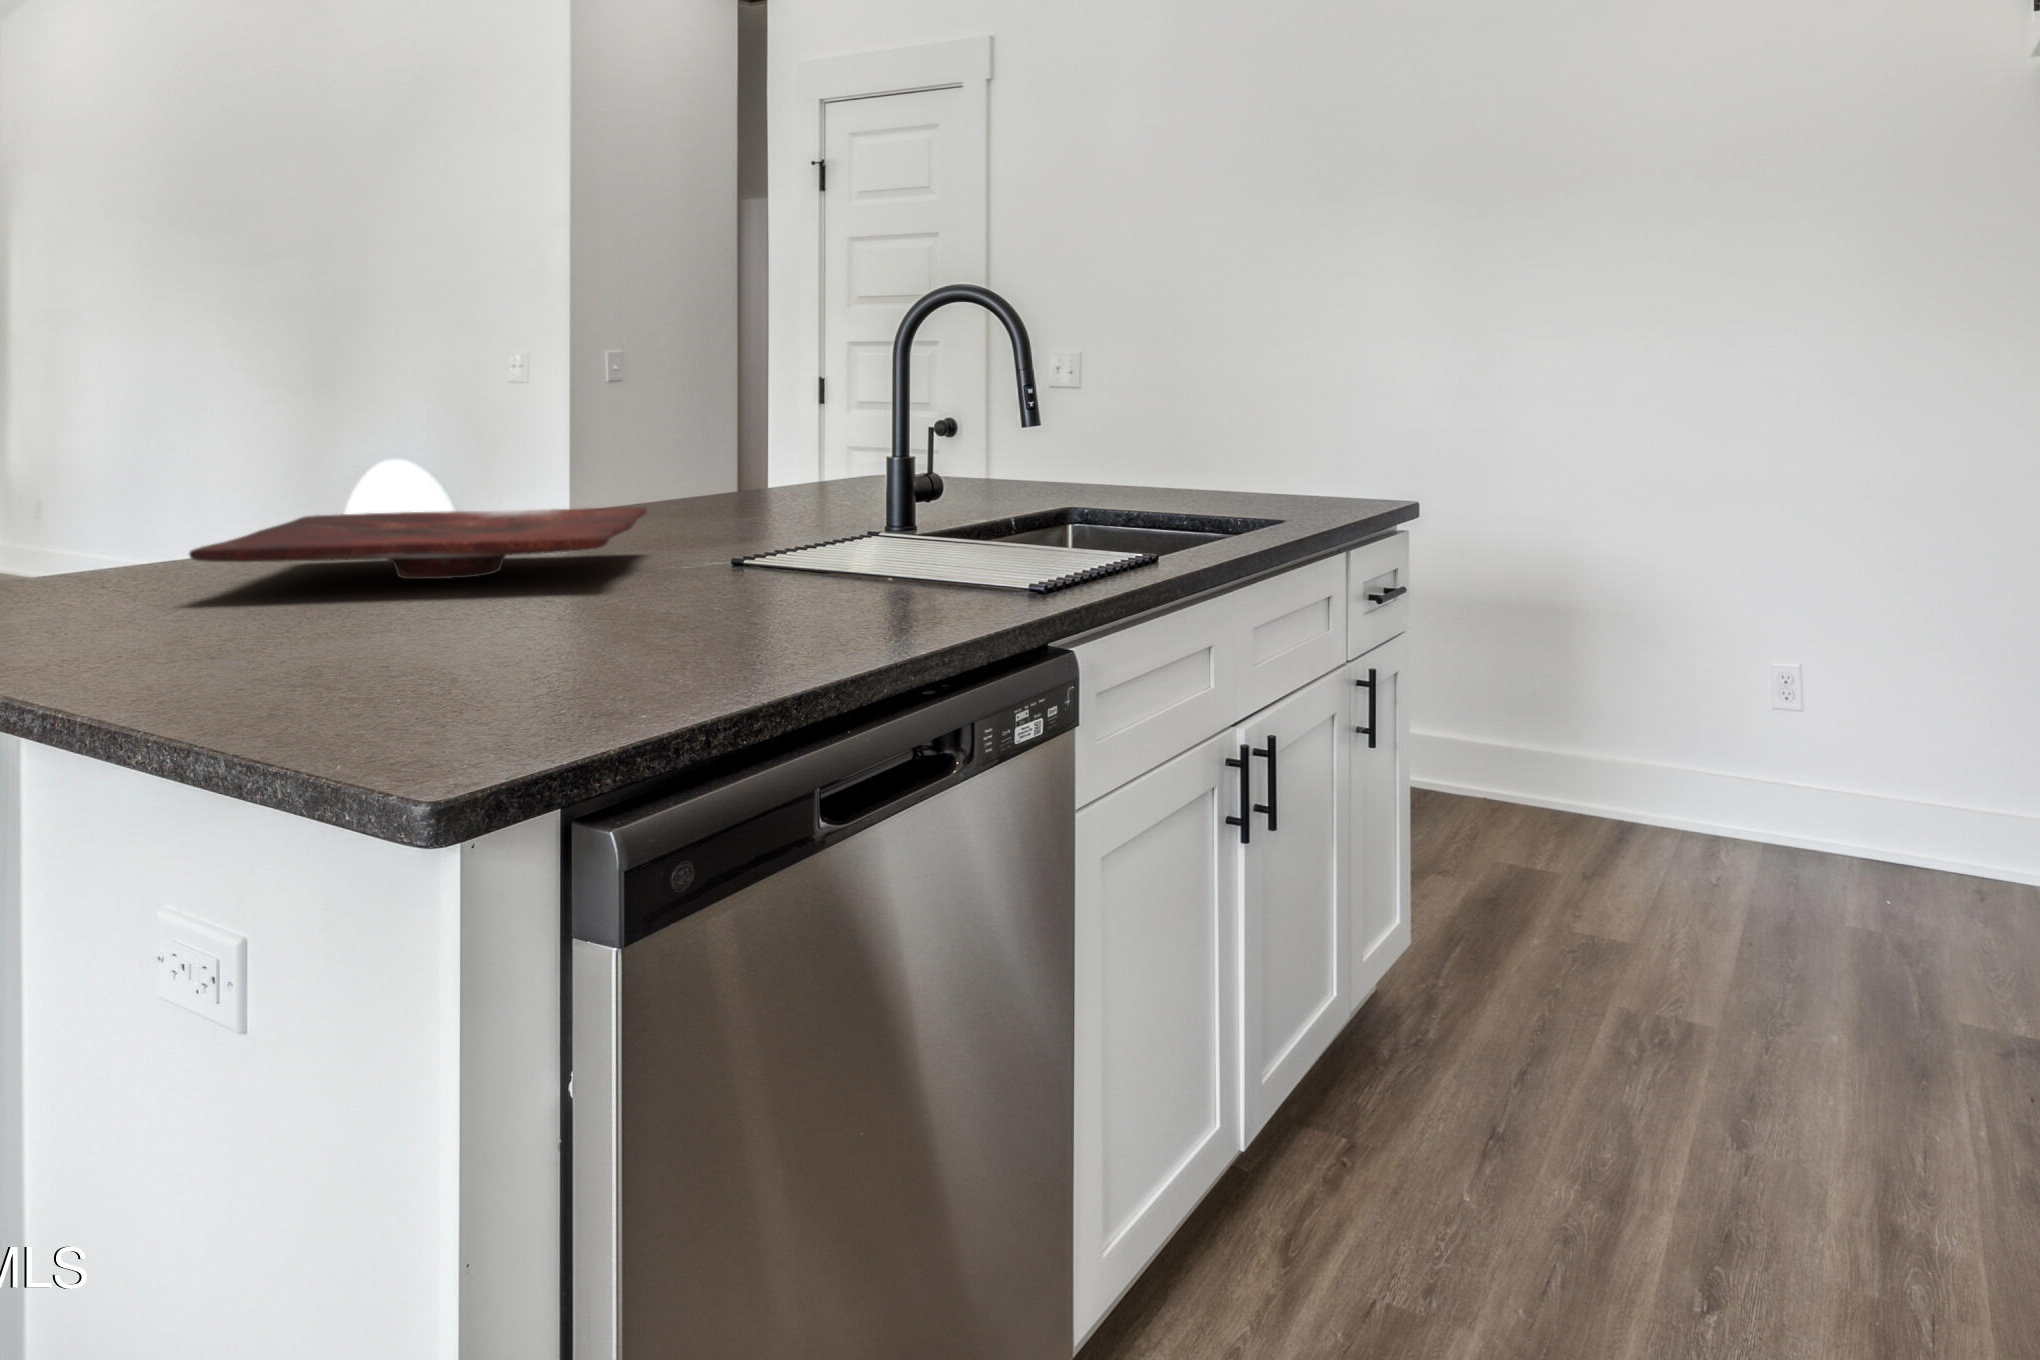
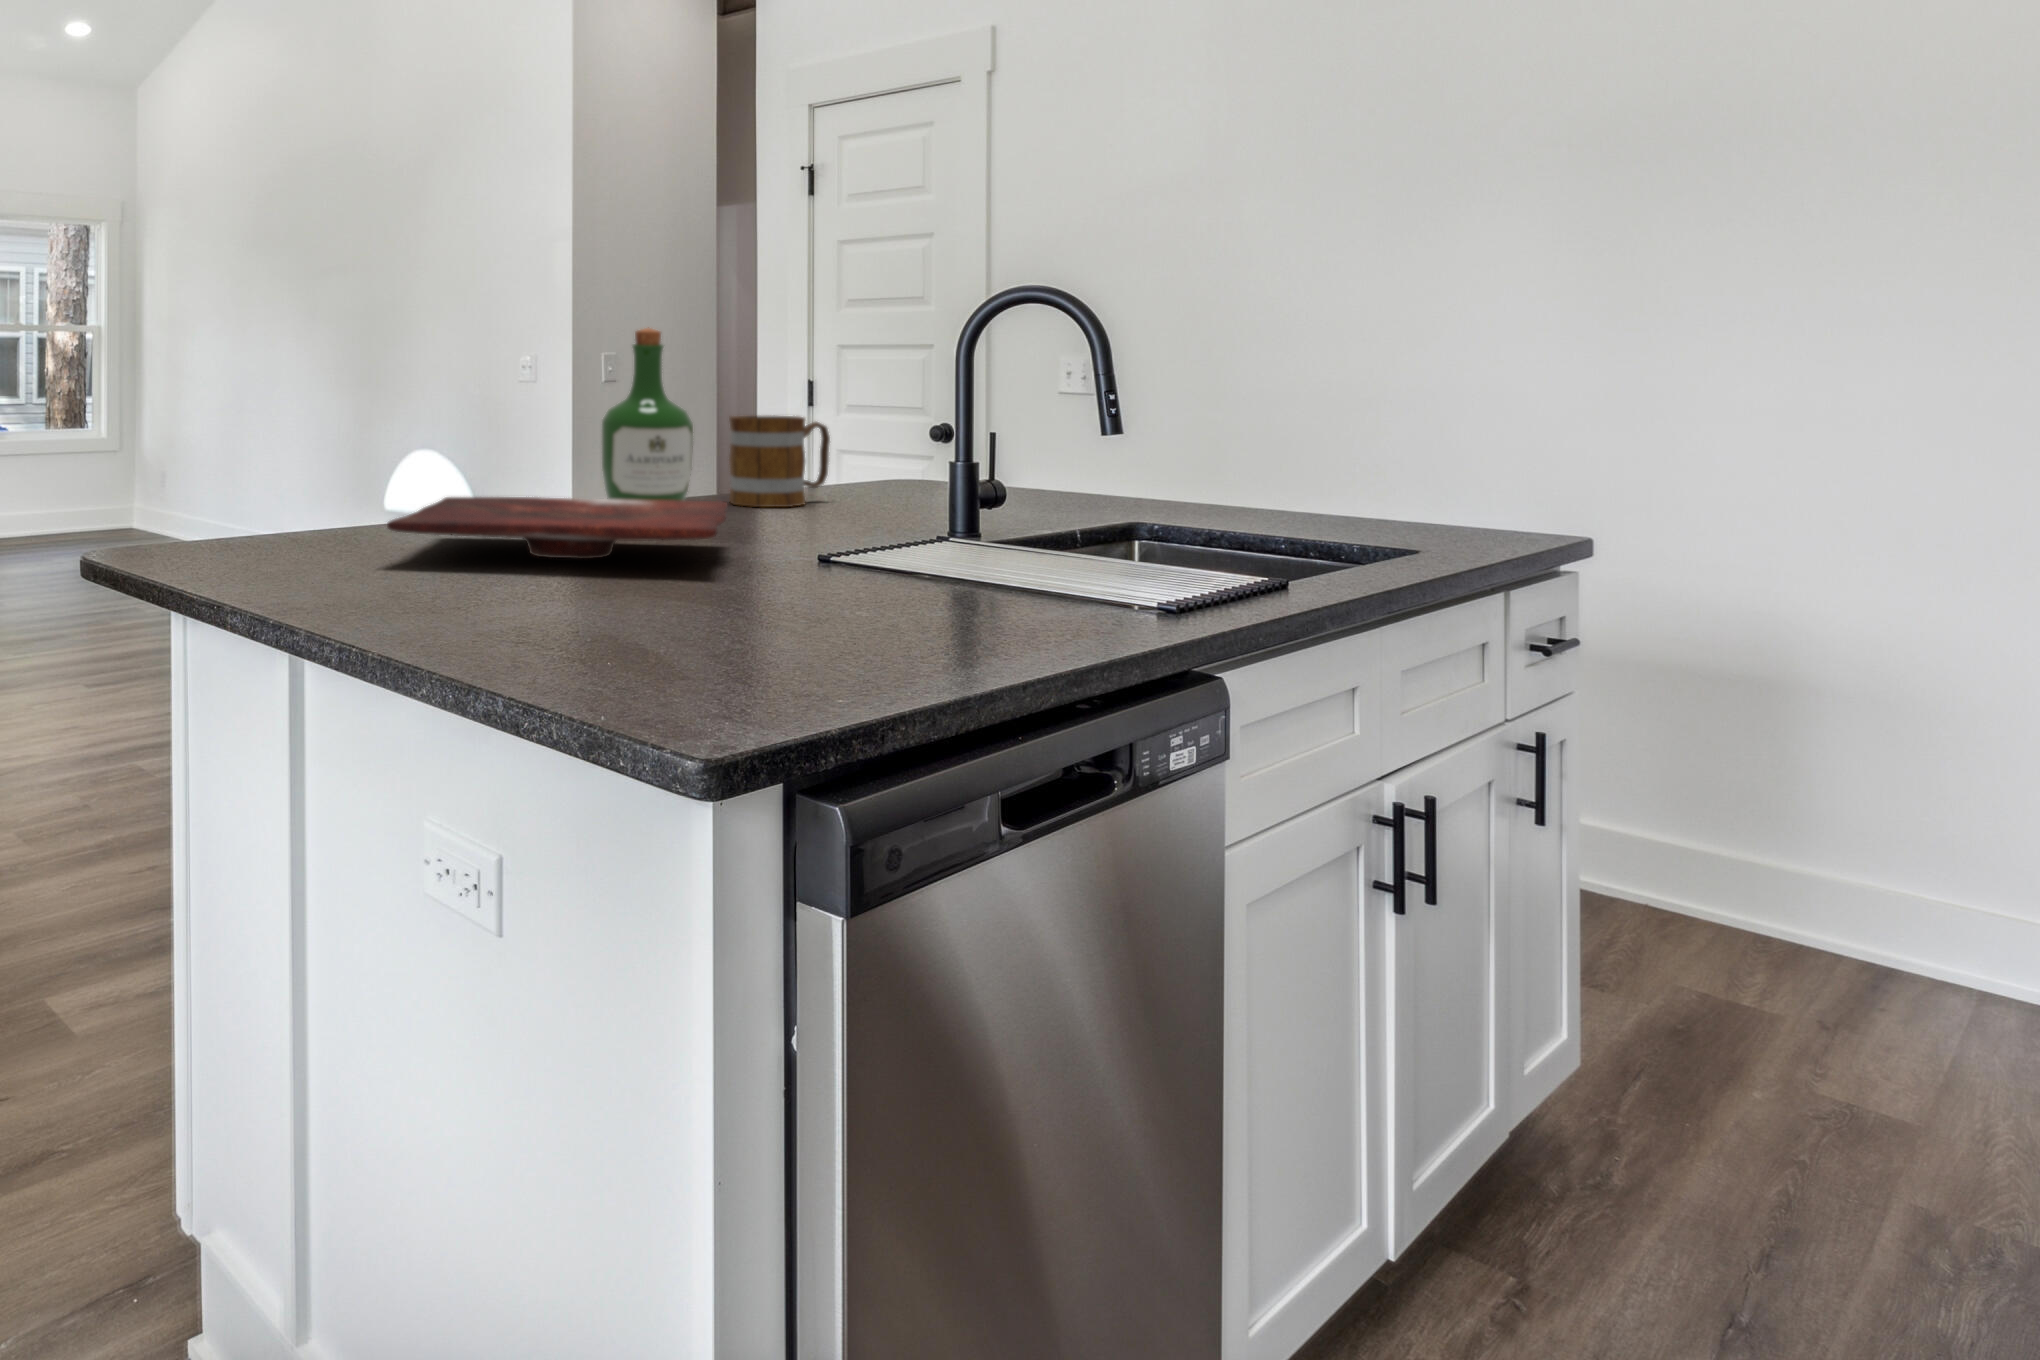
wine bottle: none [523,324,630,531] -> present [601,327,693,501]
mug: none [685,415,794,510] -> present [729,415,830,507]

